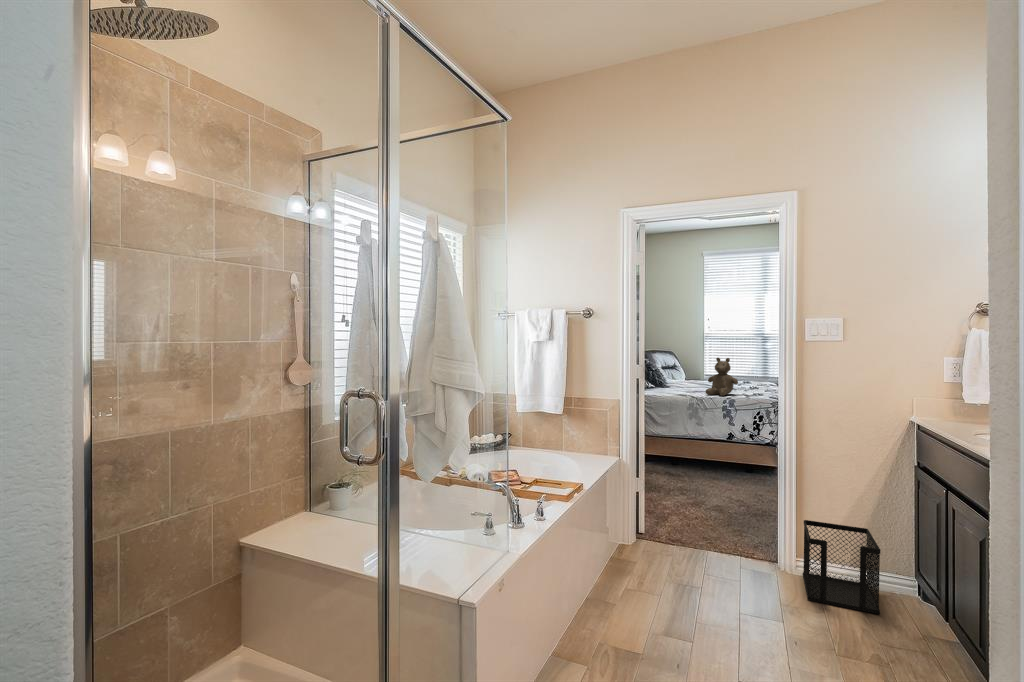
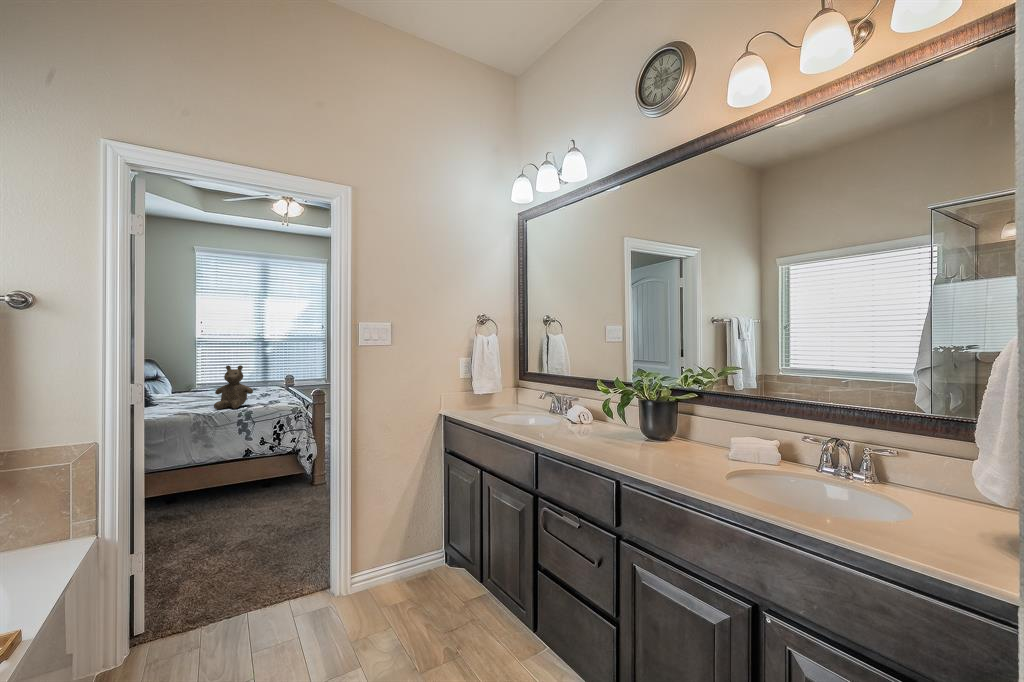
wastebasket: present [803,520,881,614] -> none [359,521,433,620]

